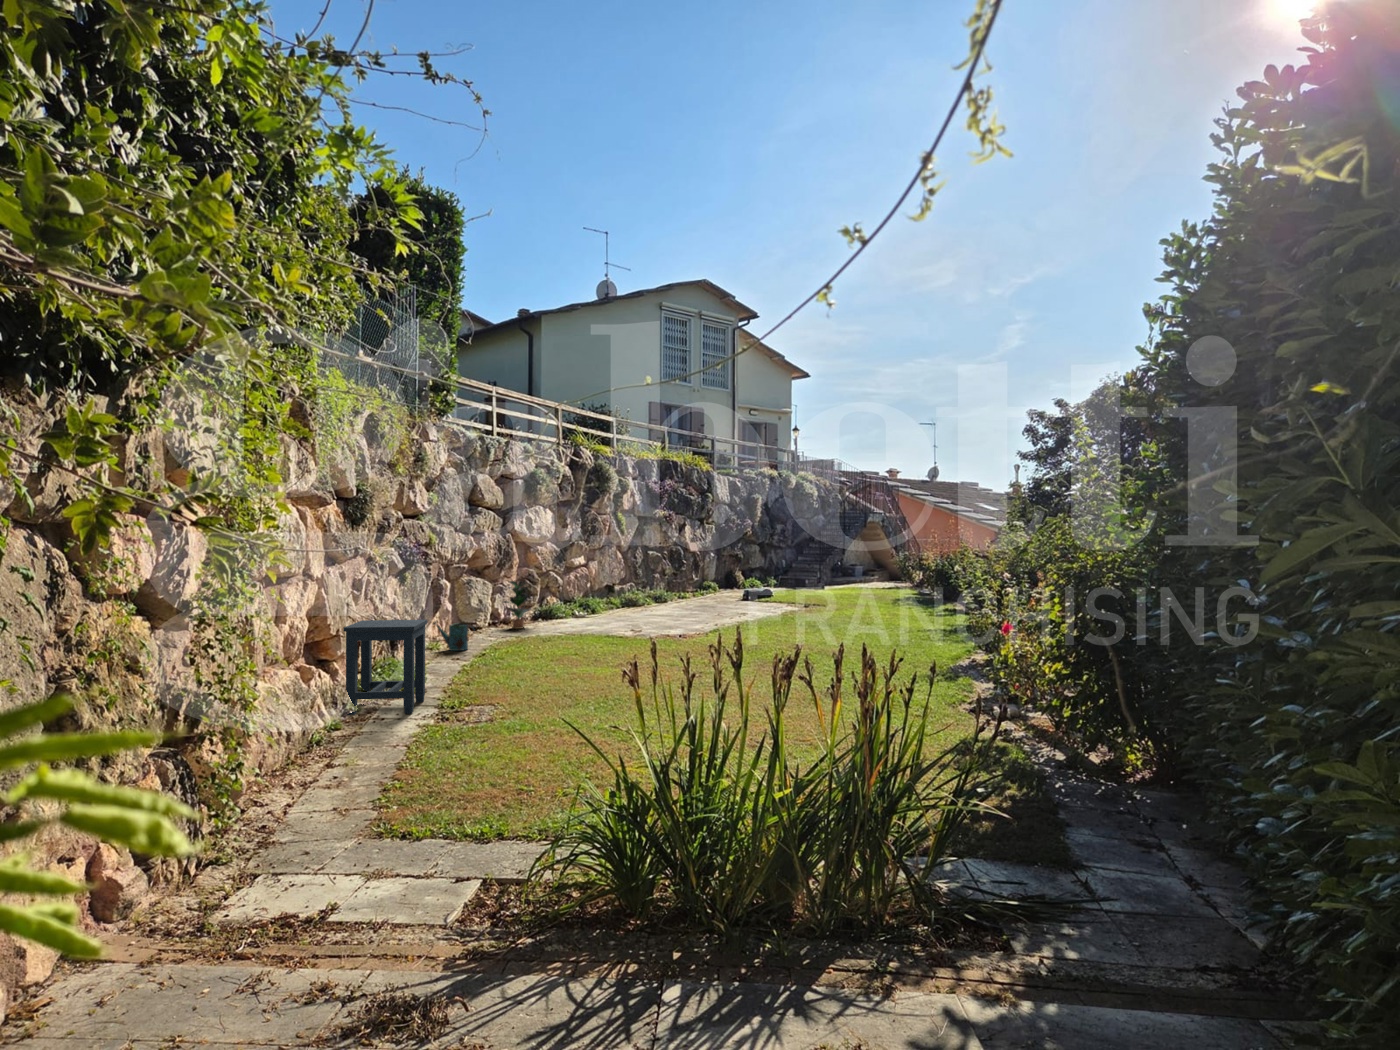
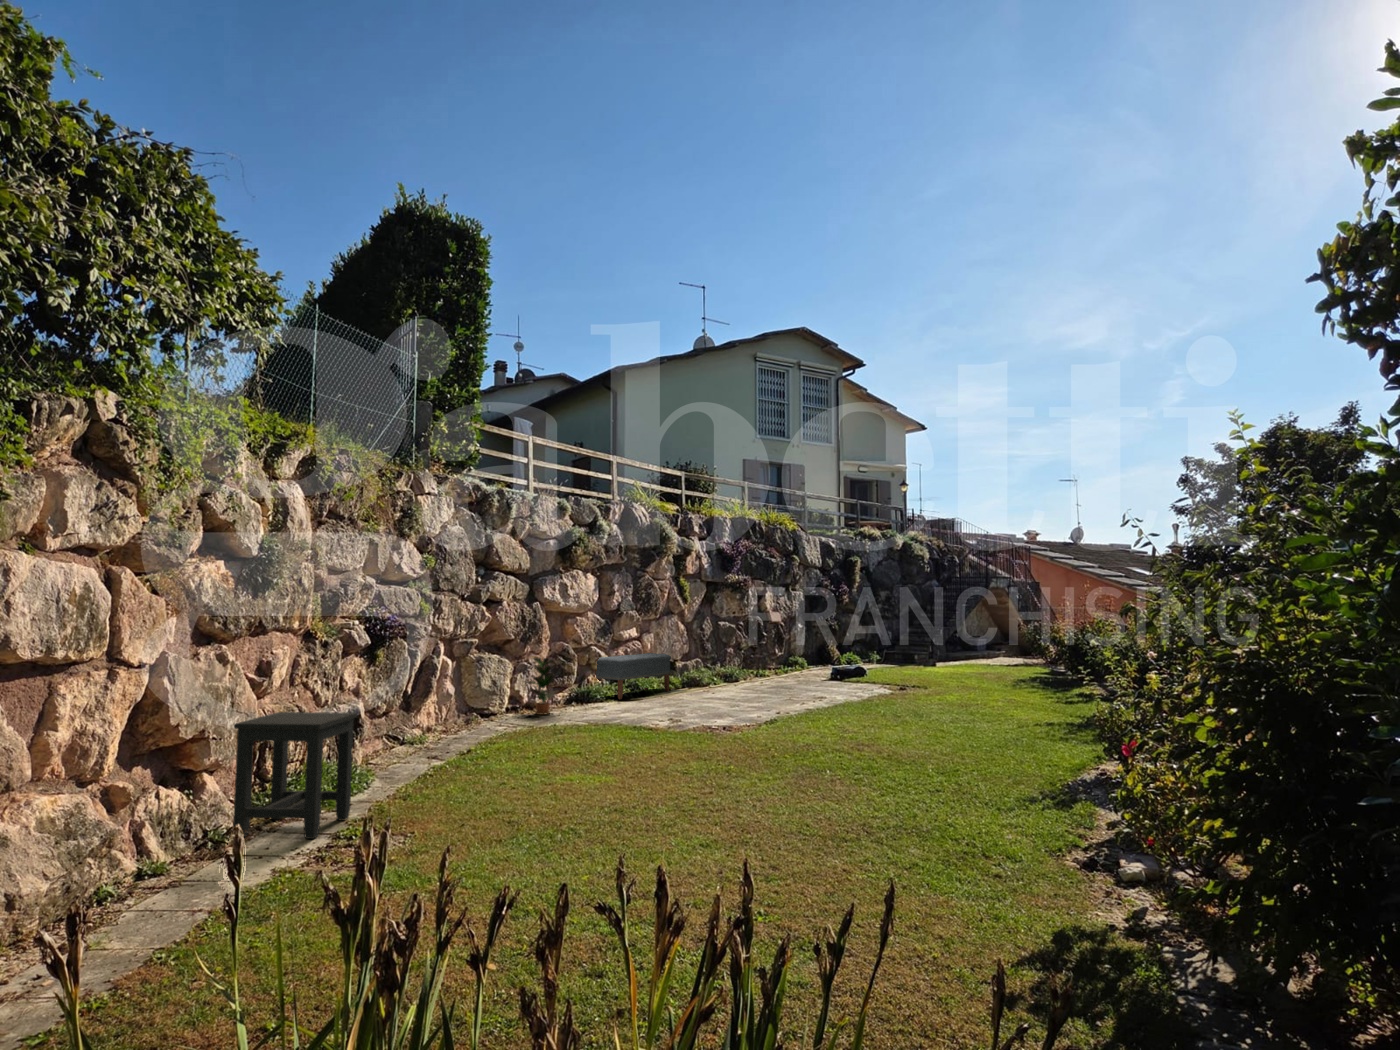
bench: none [552,578,614,616] -> present [596,653,671,699]
watering can: present [433,621,468,651] -> none [420,706,469,744]

